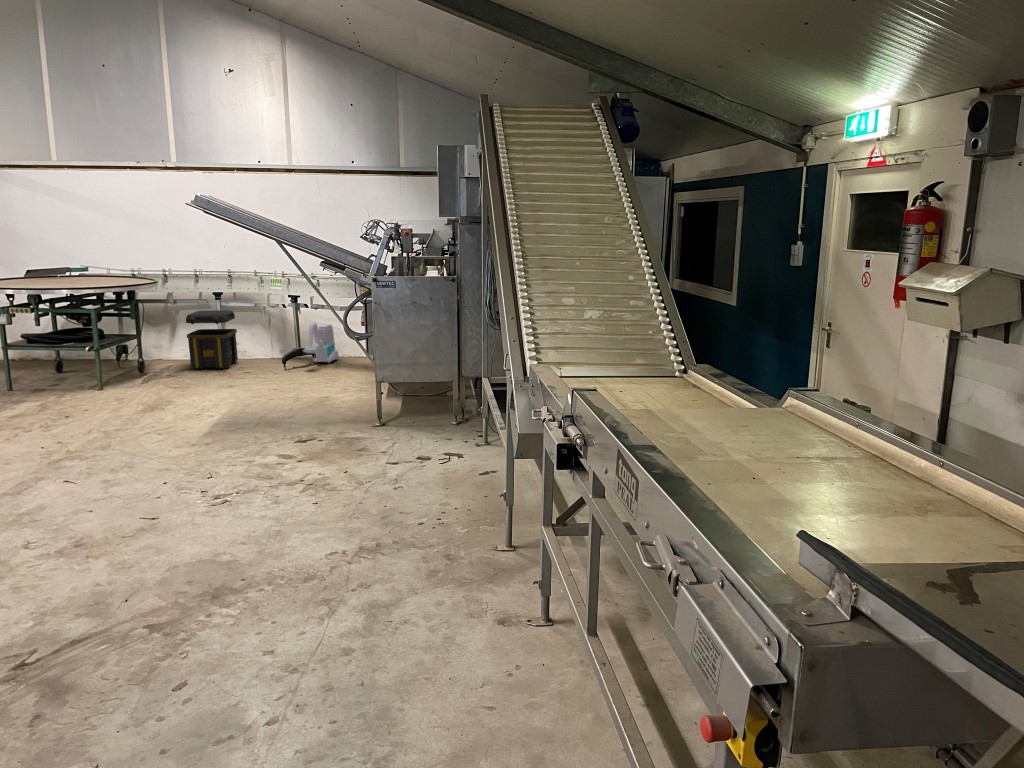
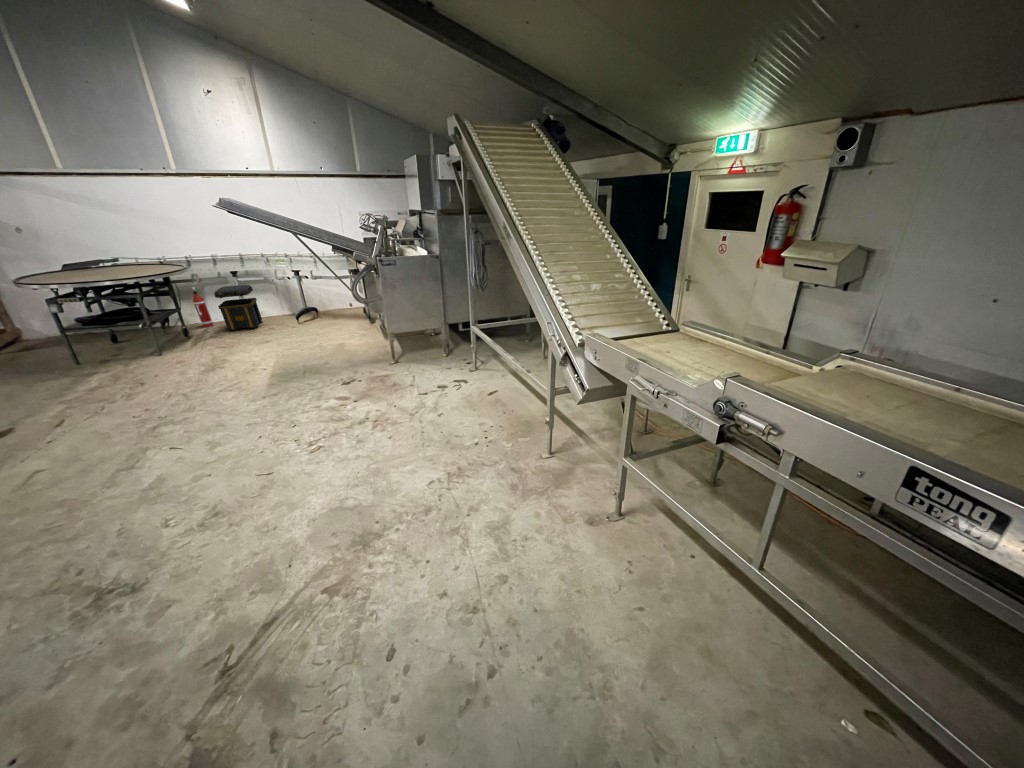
fire extinguisher: none [161,305,178,363] -> present [191,284,213,327]
vacuum cleaner: present [303,322,339,363] -> none [313,289,336,317]

